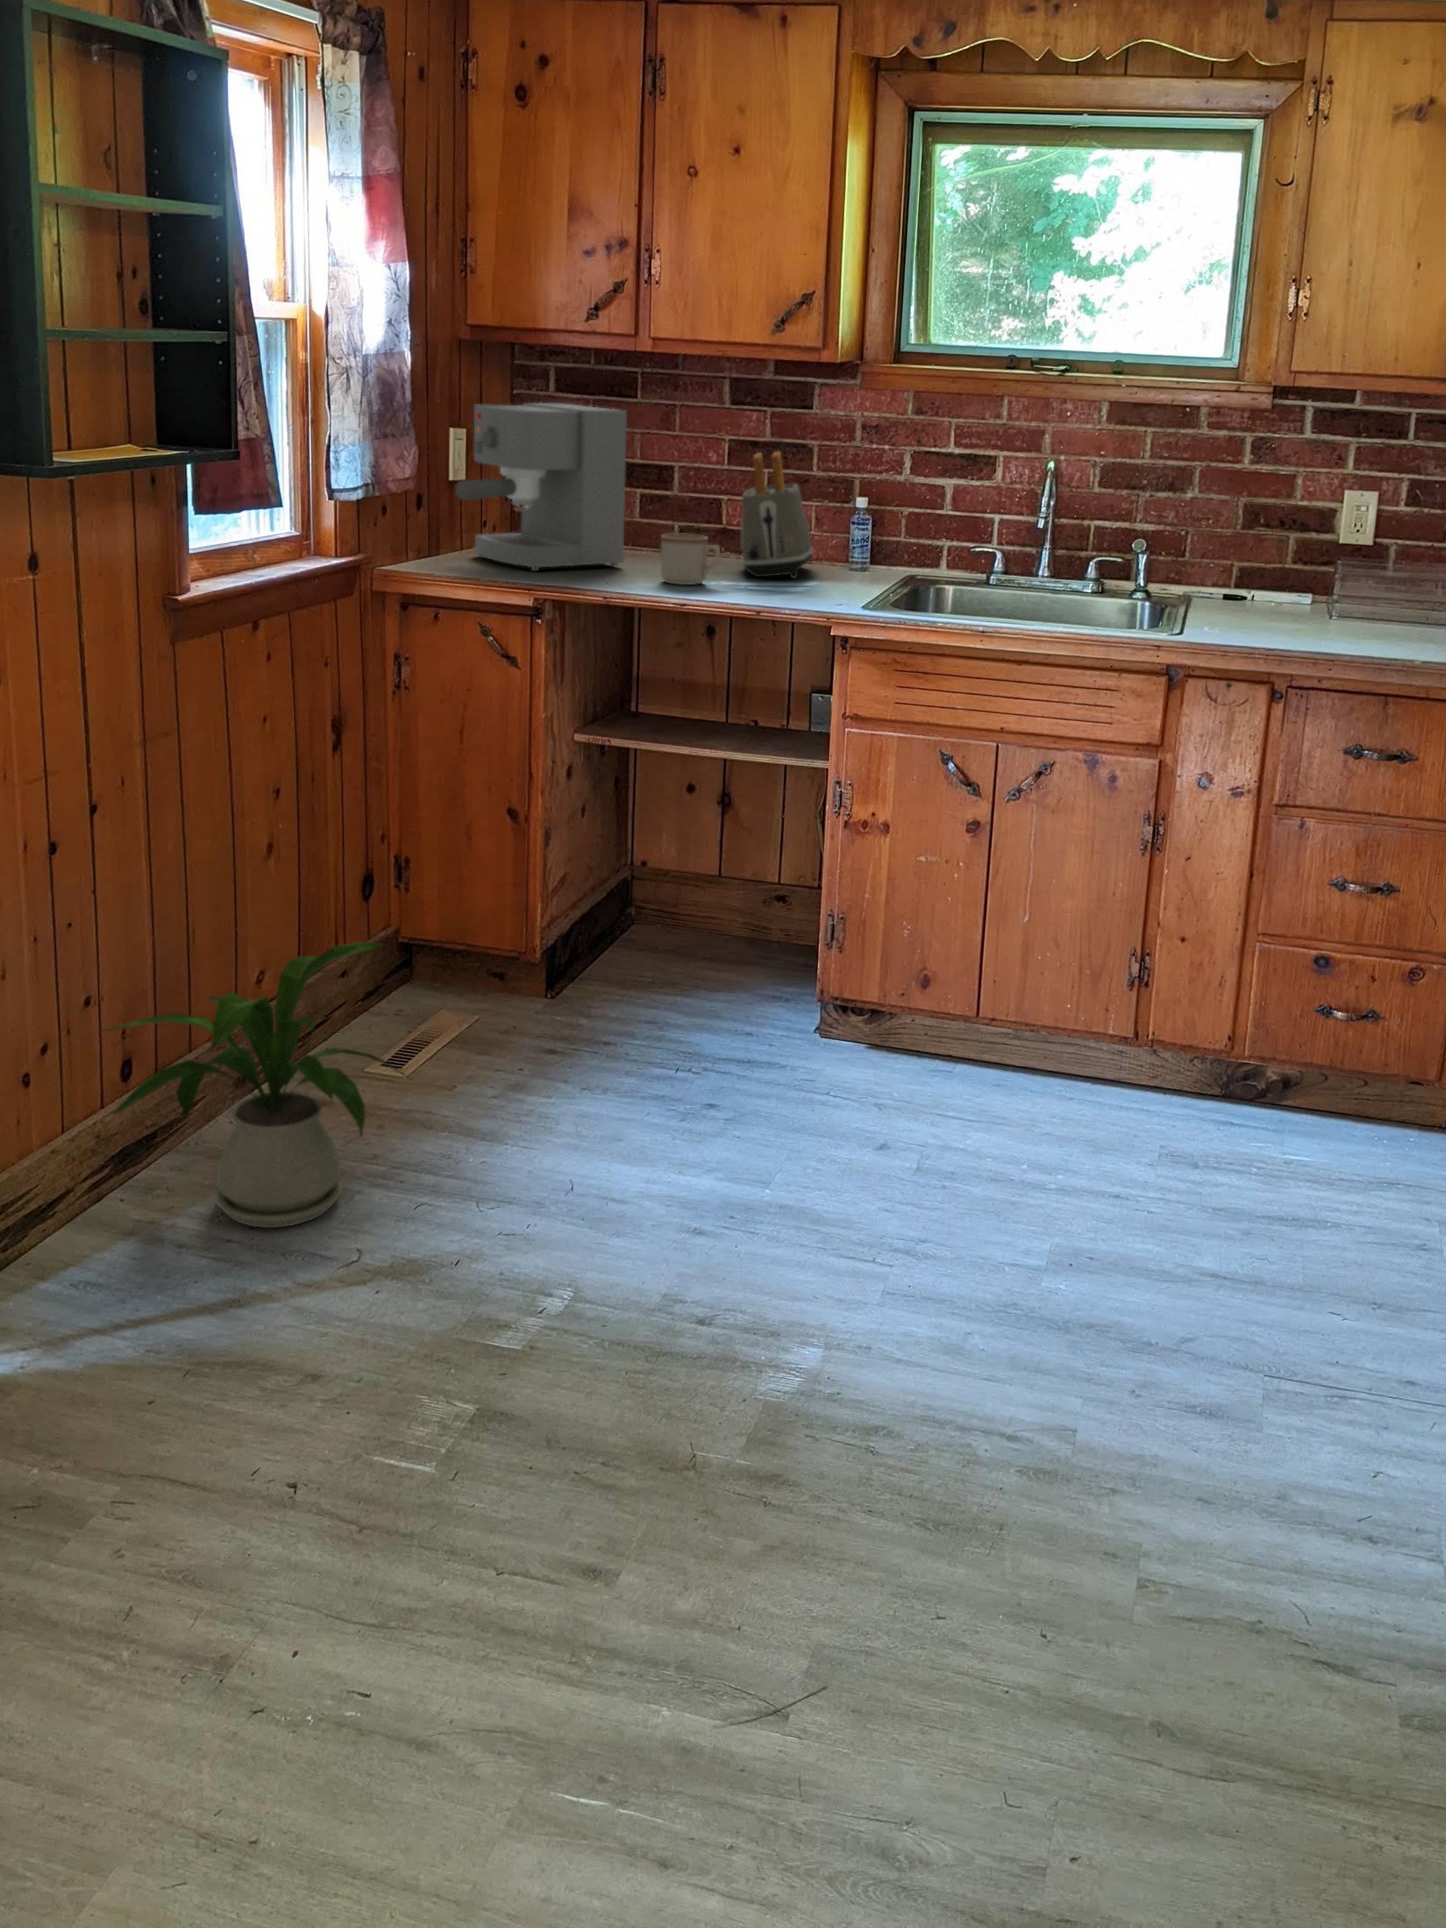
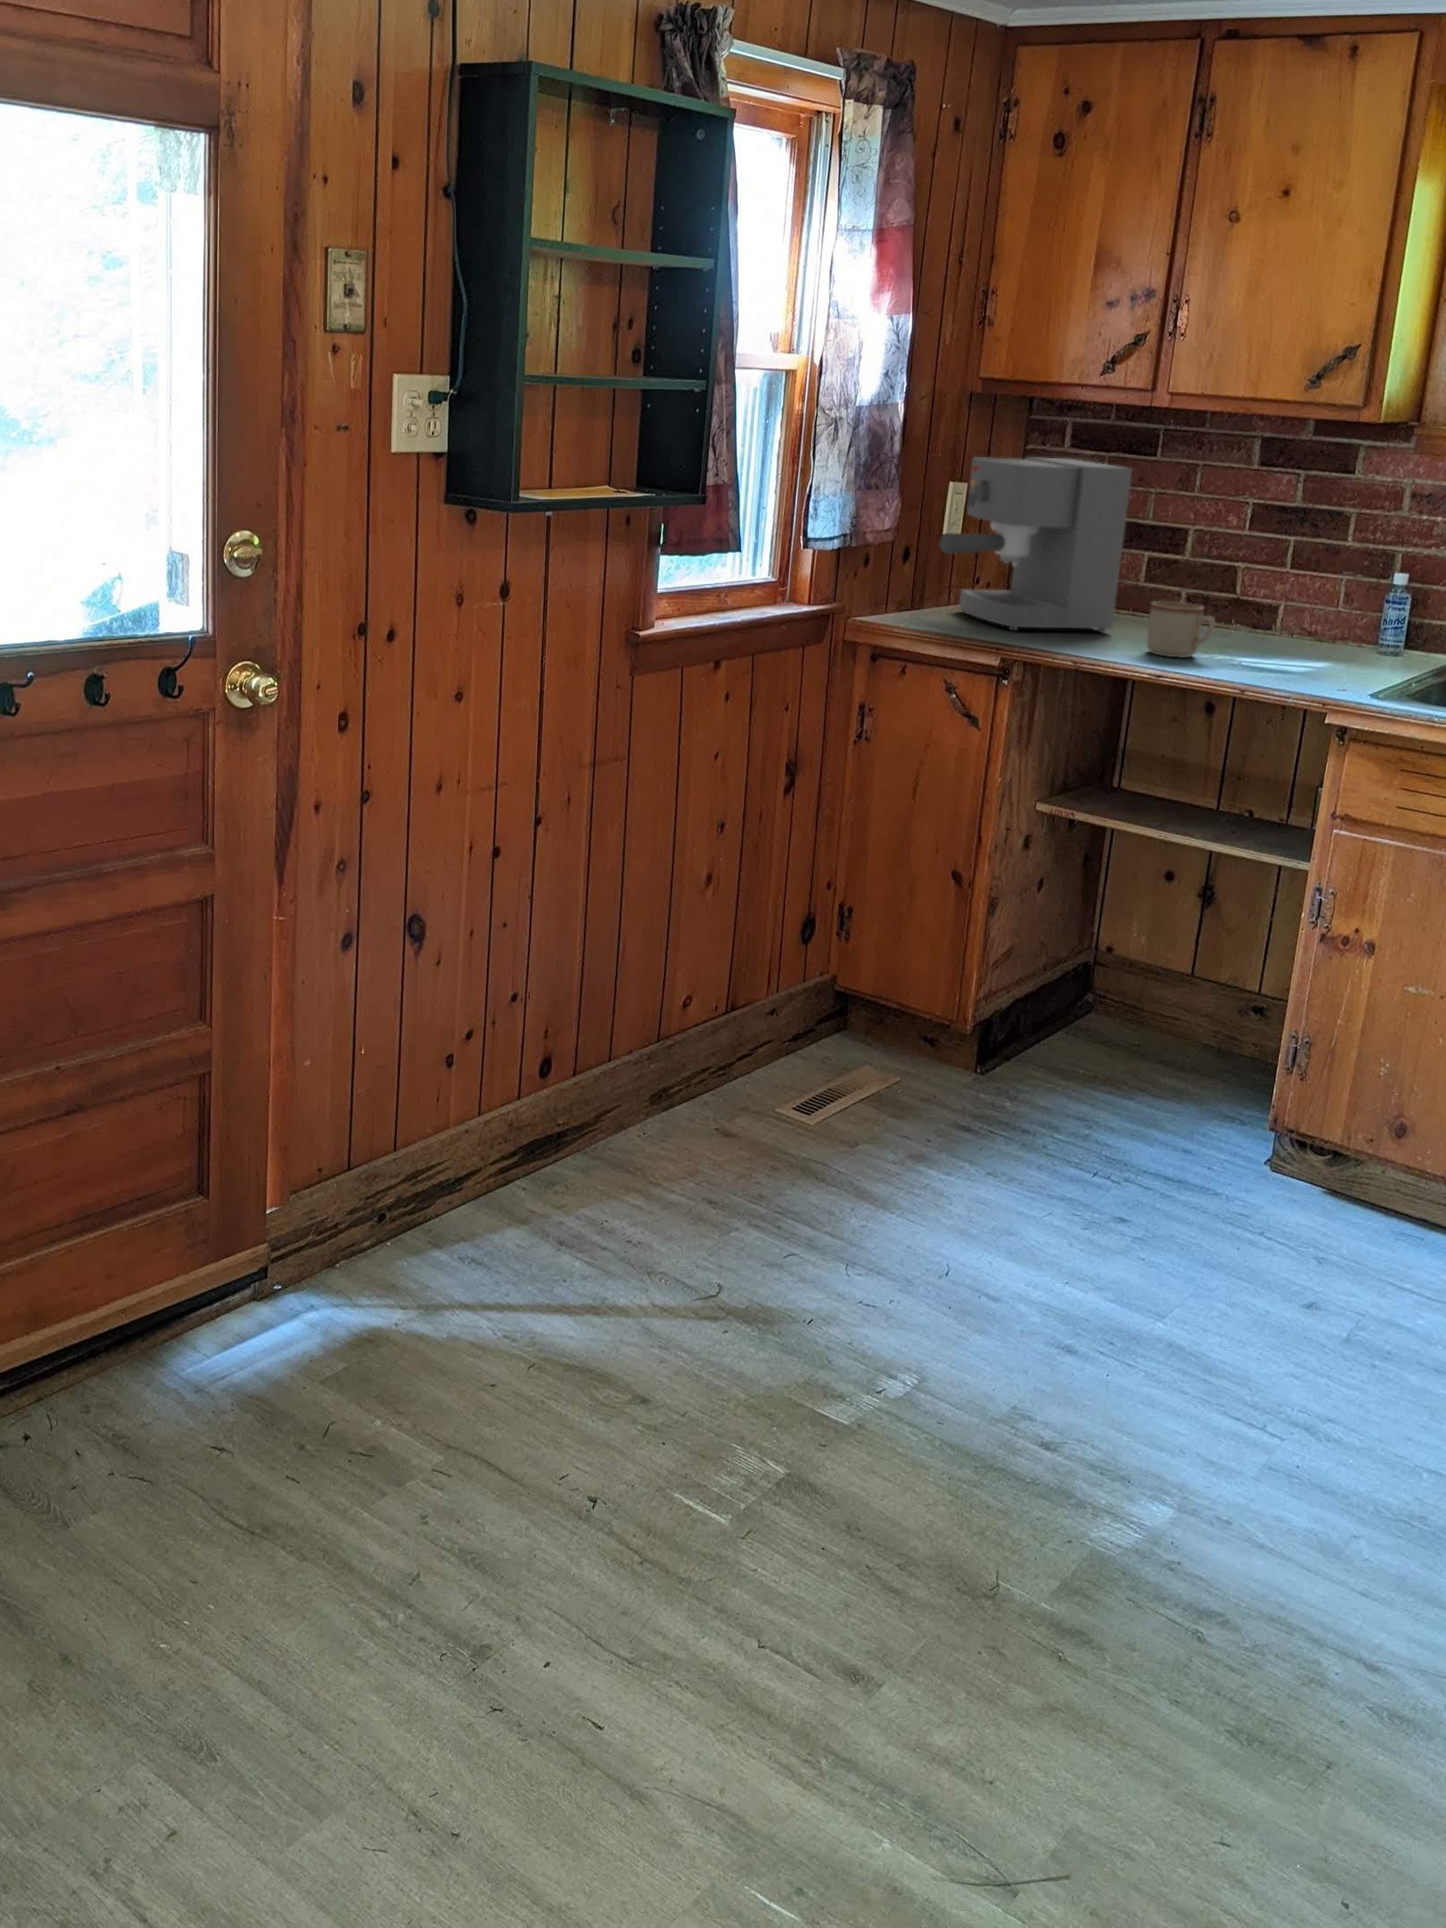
toaster: present [741,452,813,578] -> none [1245,519,1333,659]
house plant: present [104,942,404,1228] -> none [510,983,803,1250]

